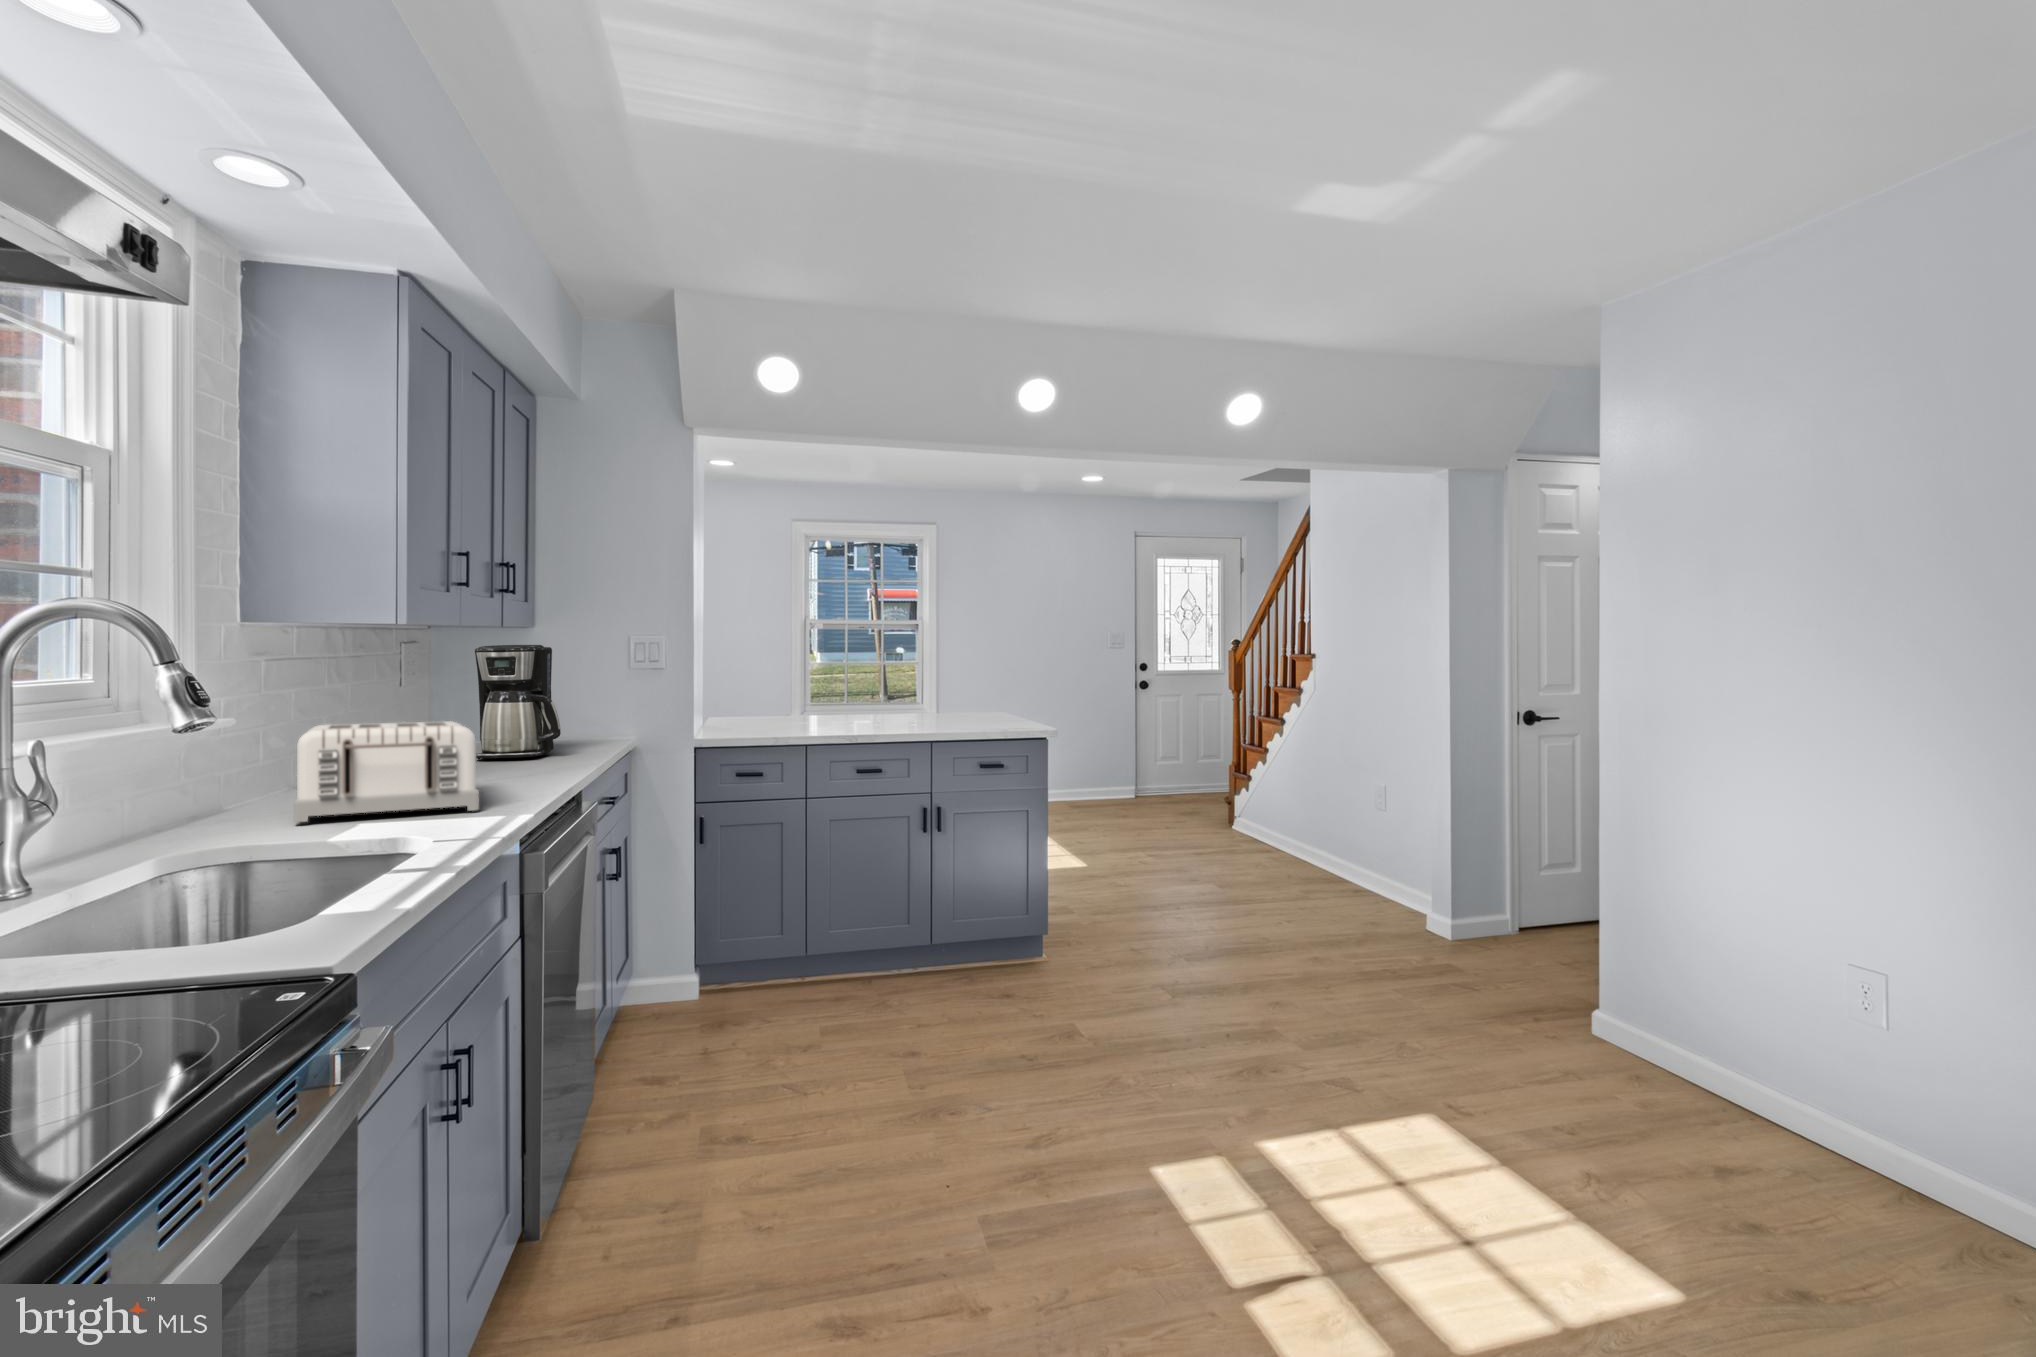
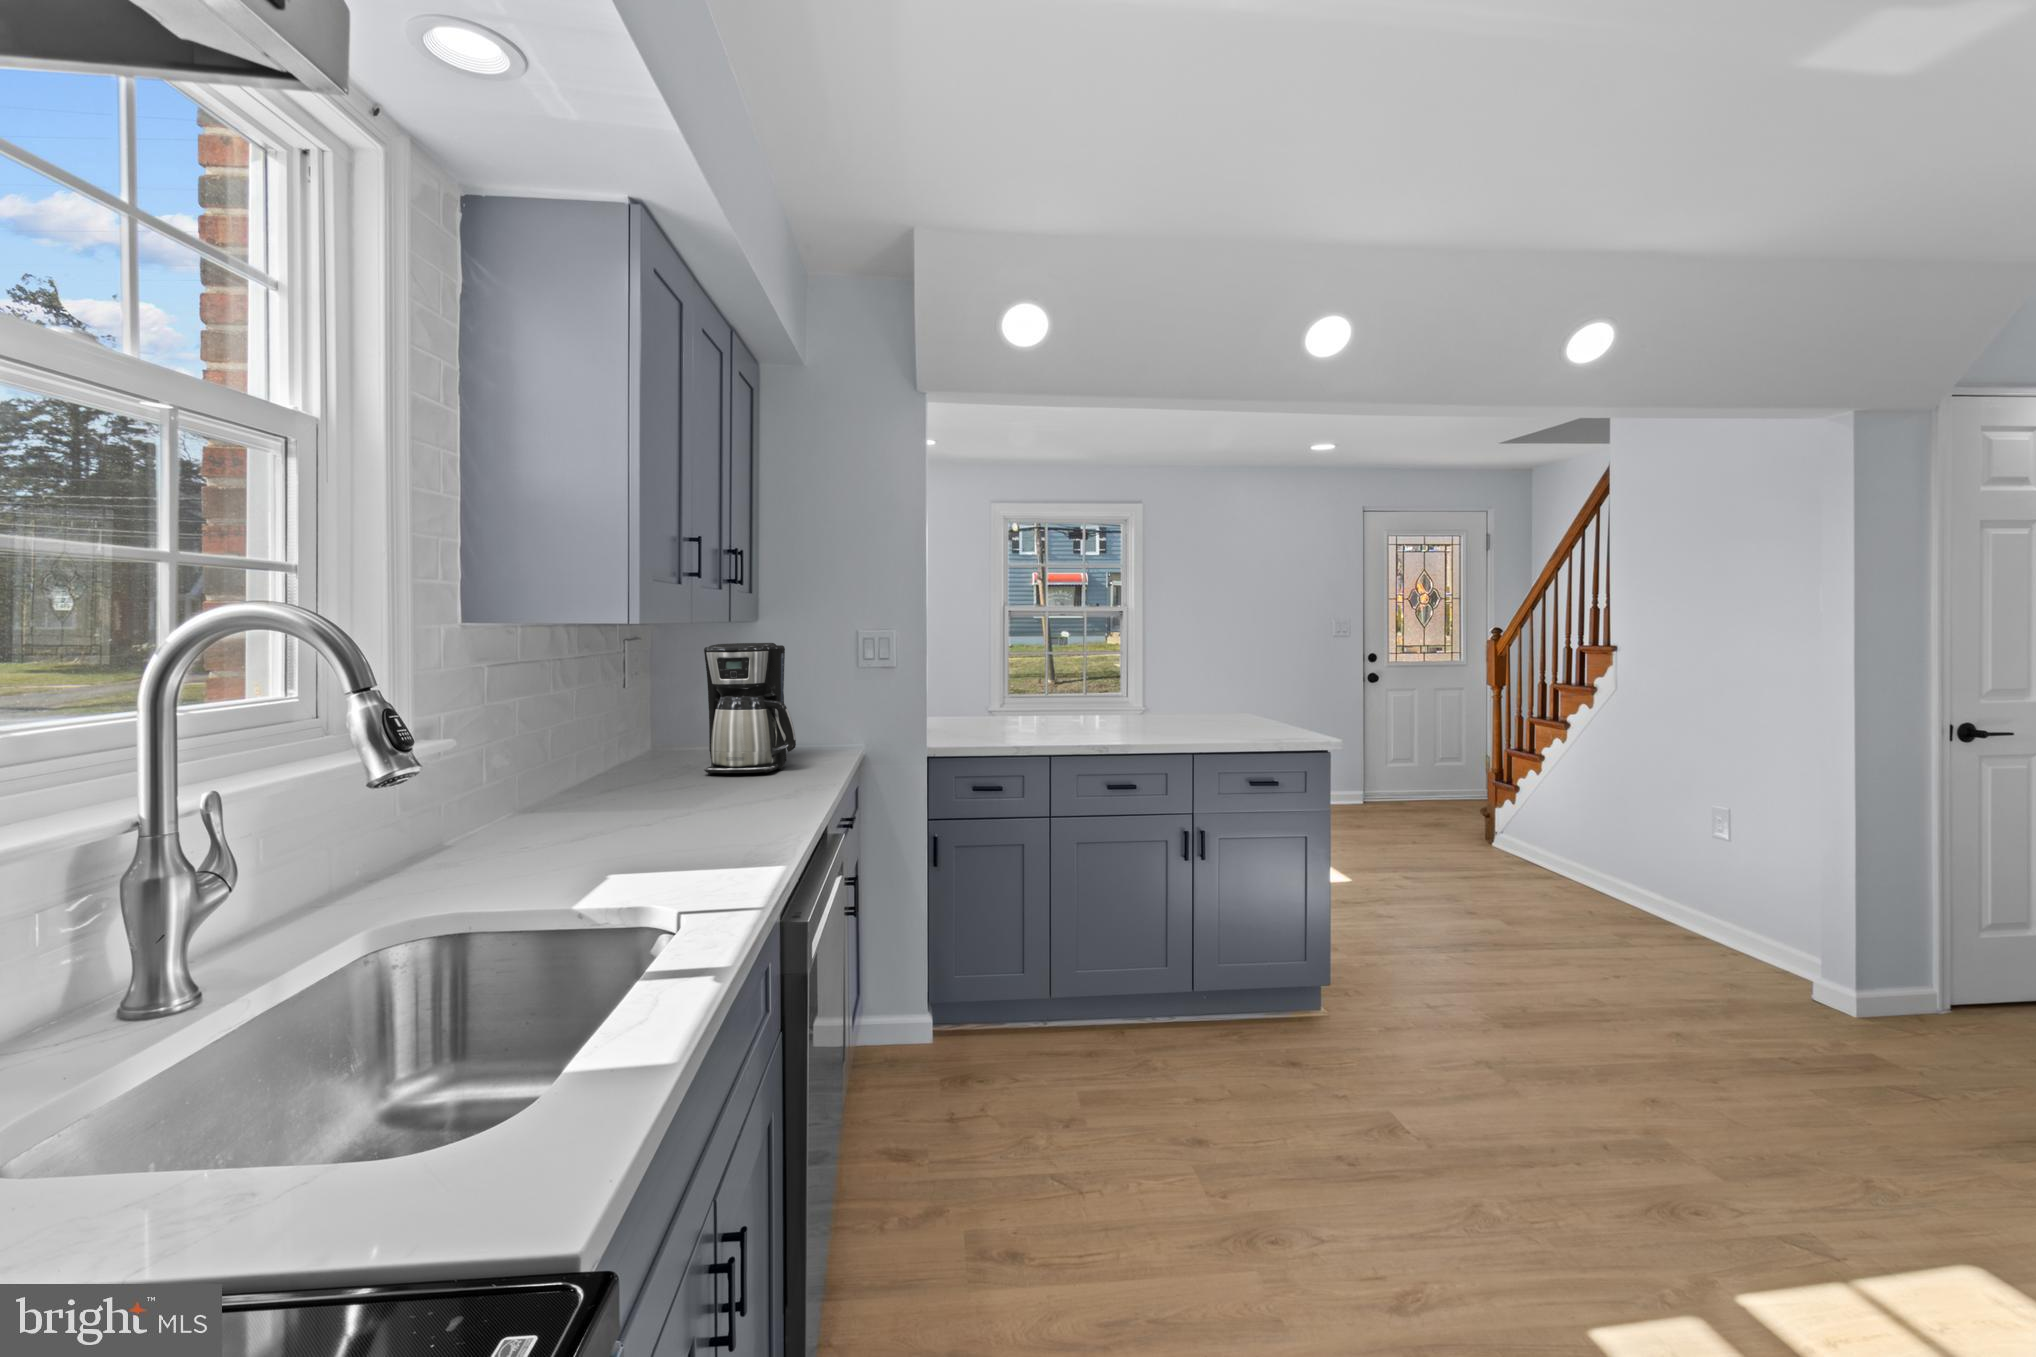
toaster: present [294,721,479,822] -> none [521,741,731,875]

